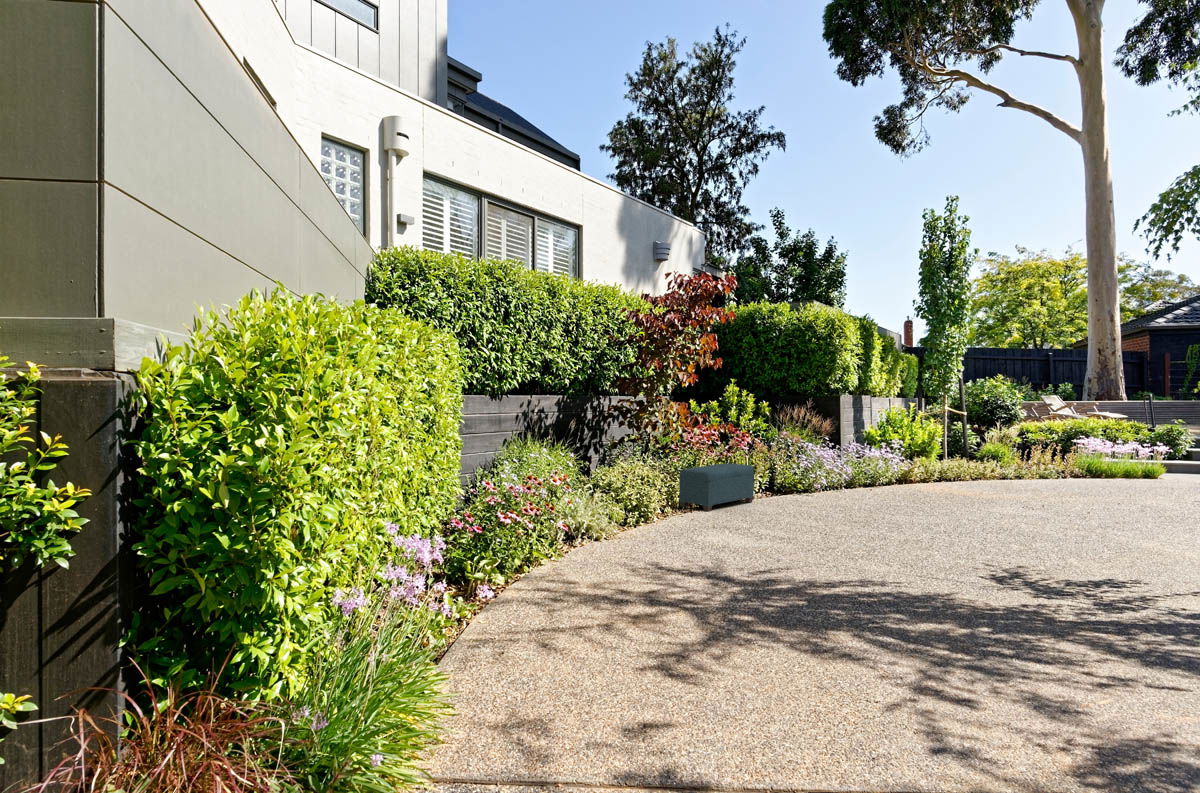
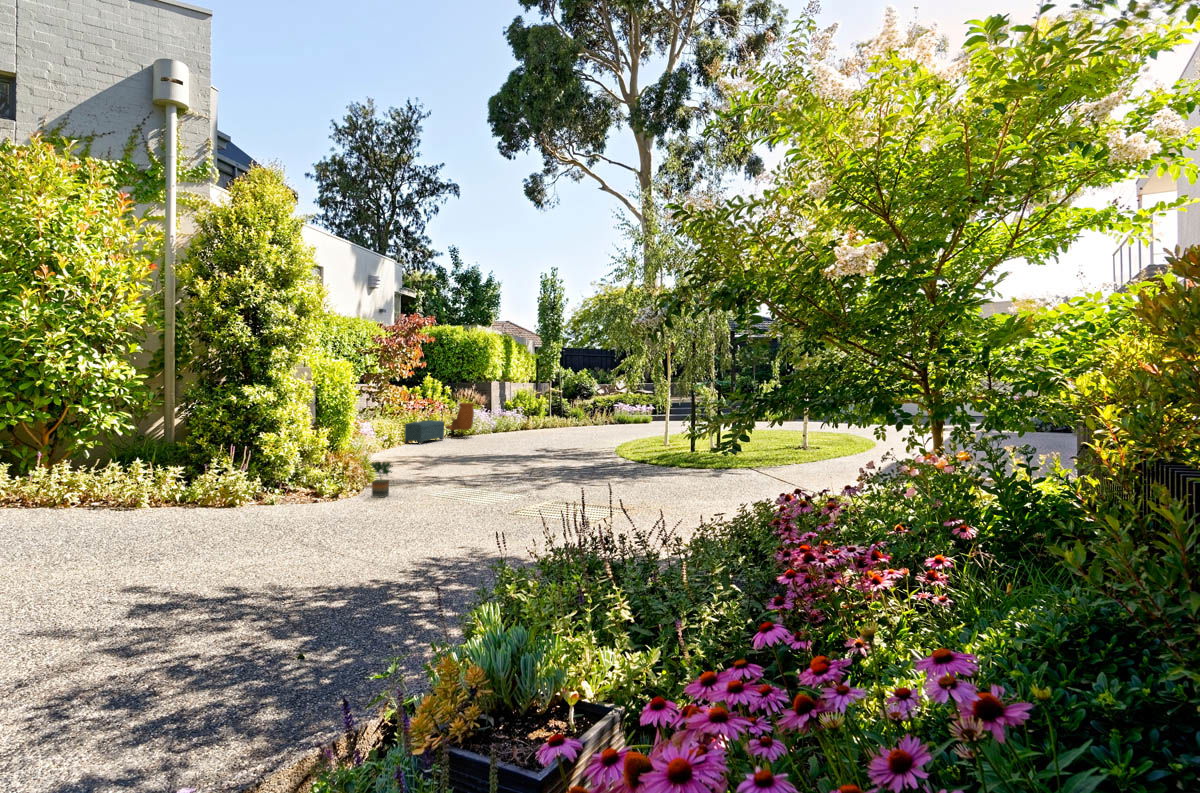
lounge chair: none [757,431,813,502] -> present [445,403,474,437]
potted tree: none [476,624,553,759] -> present [371,462,393,497]

